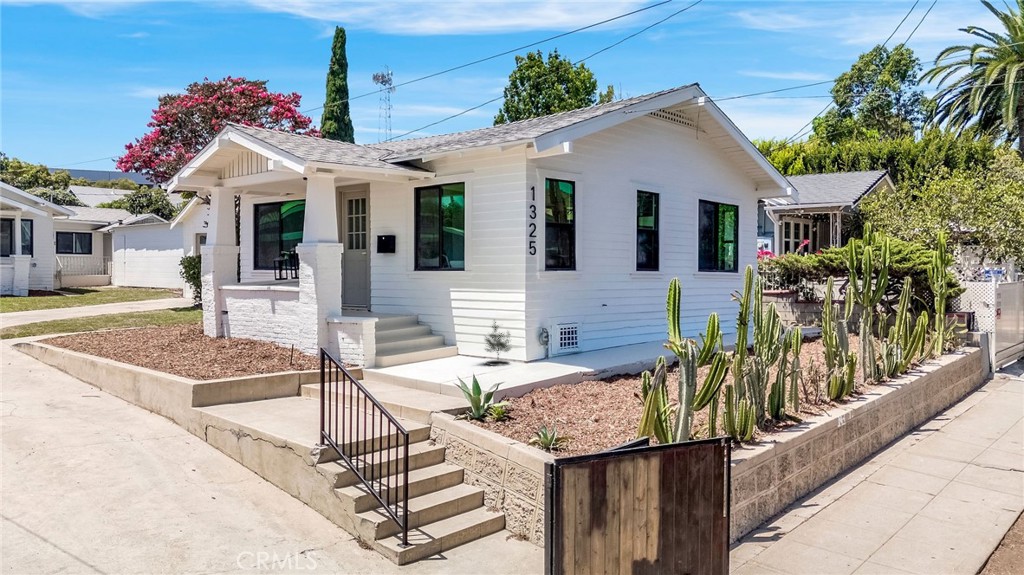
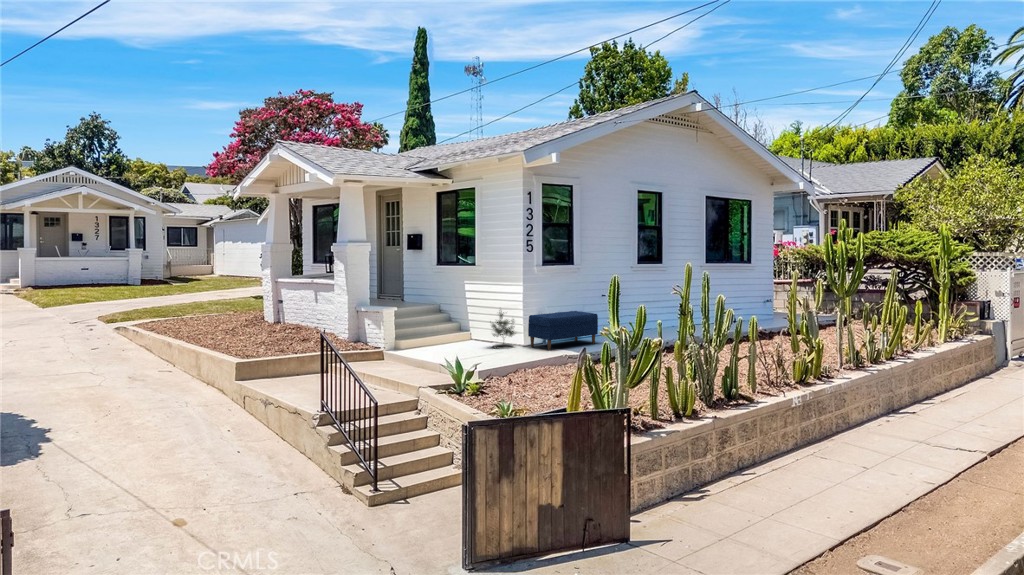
bench: none [526,323,599,367] -> present [528,311,598,350]

